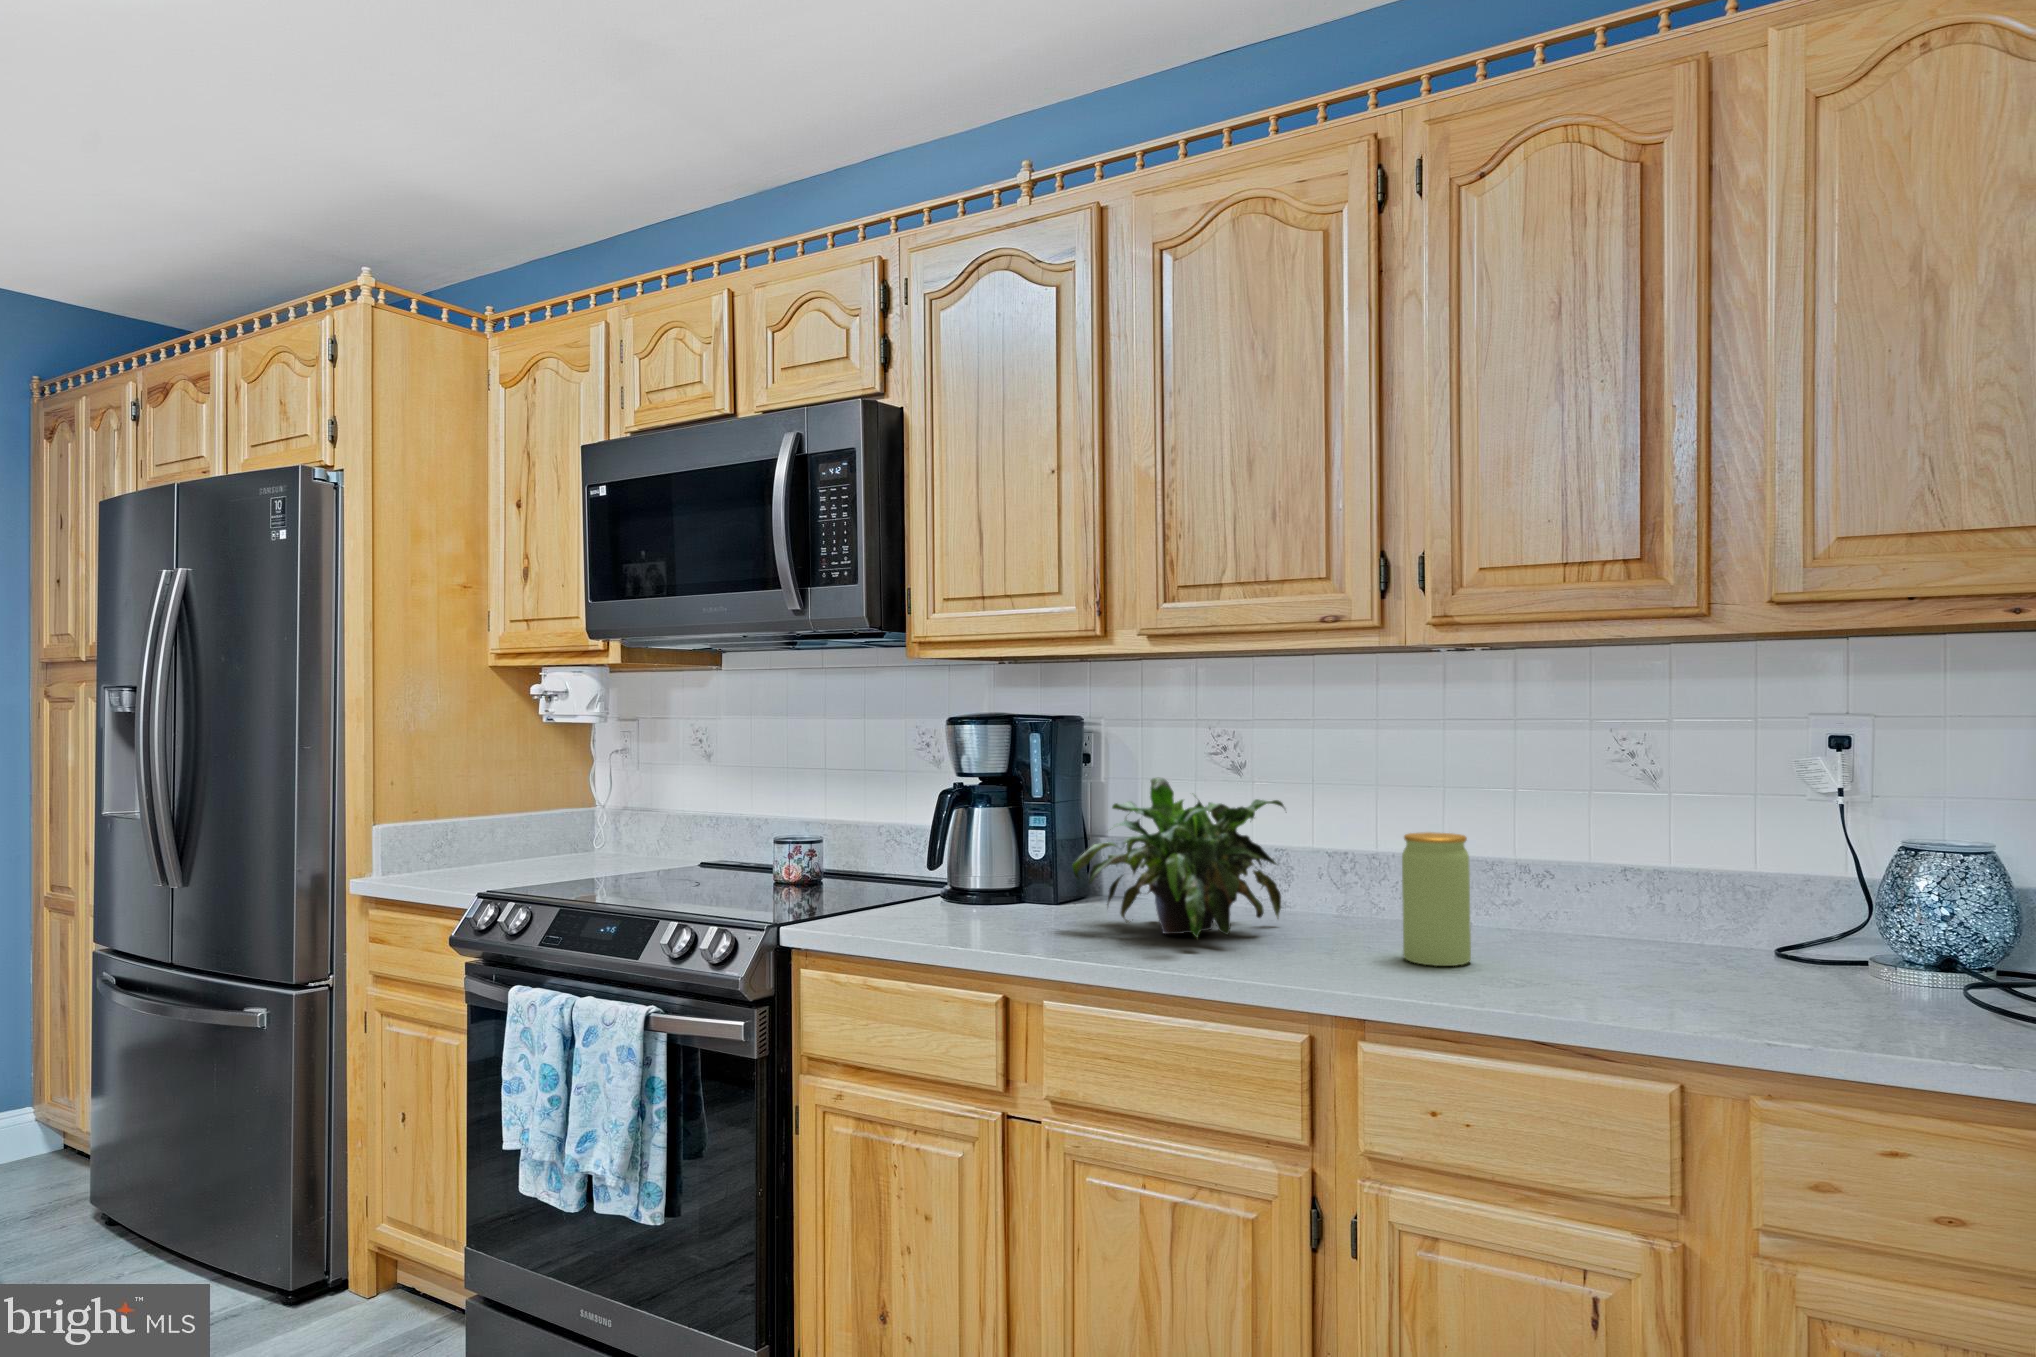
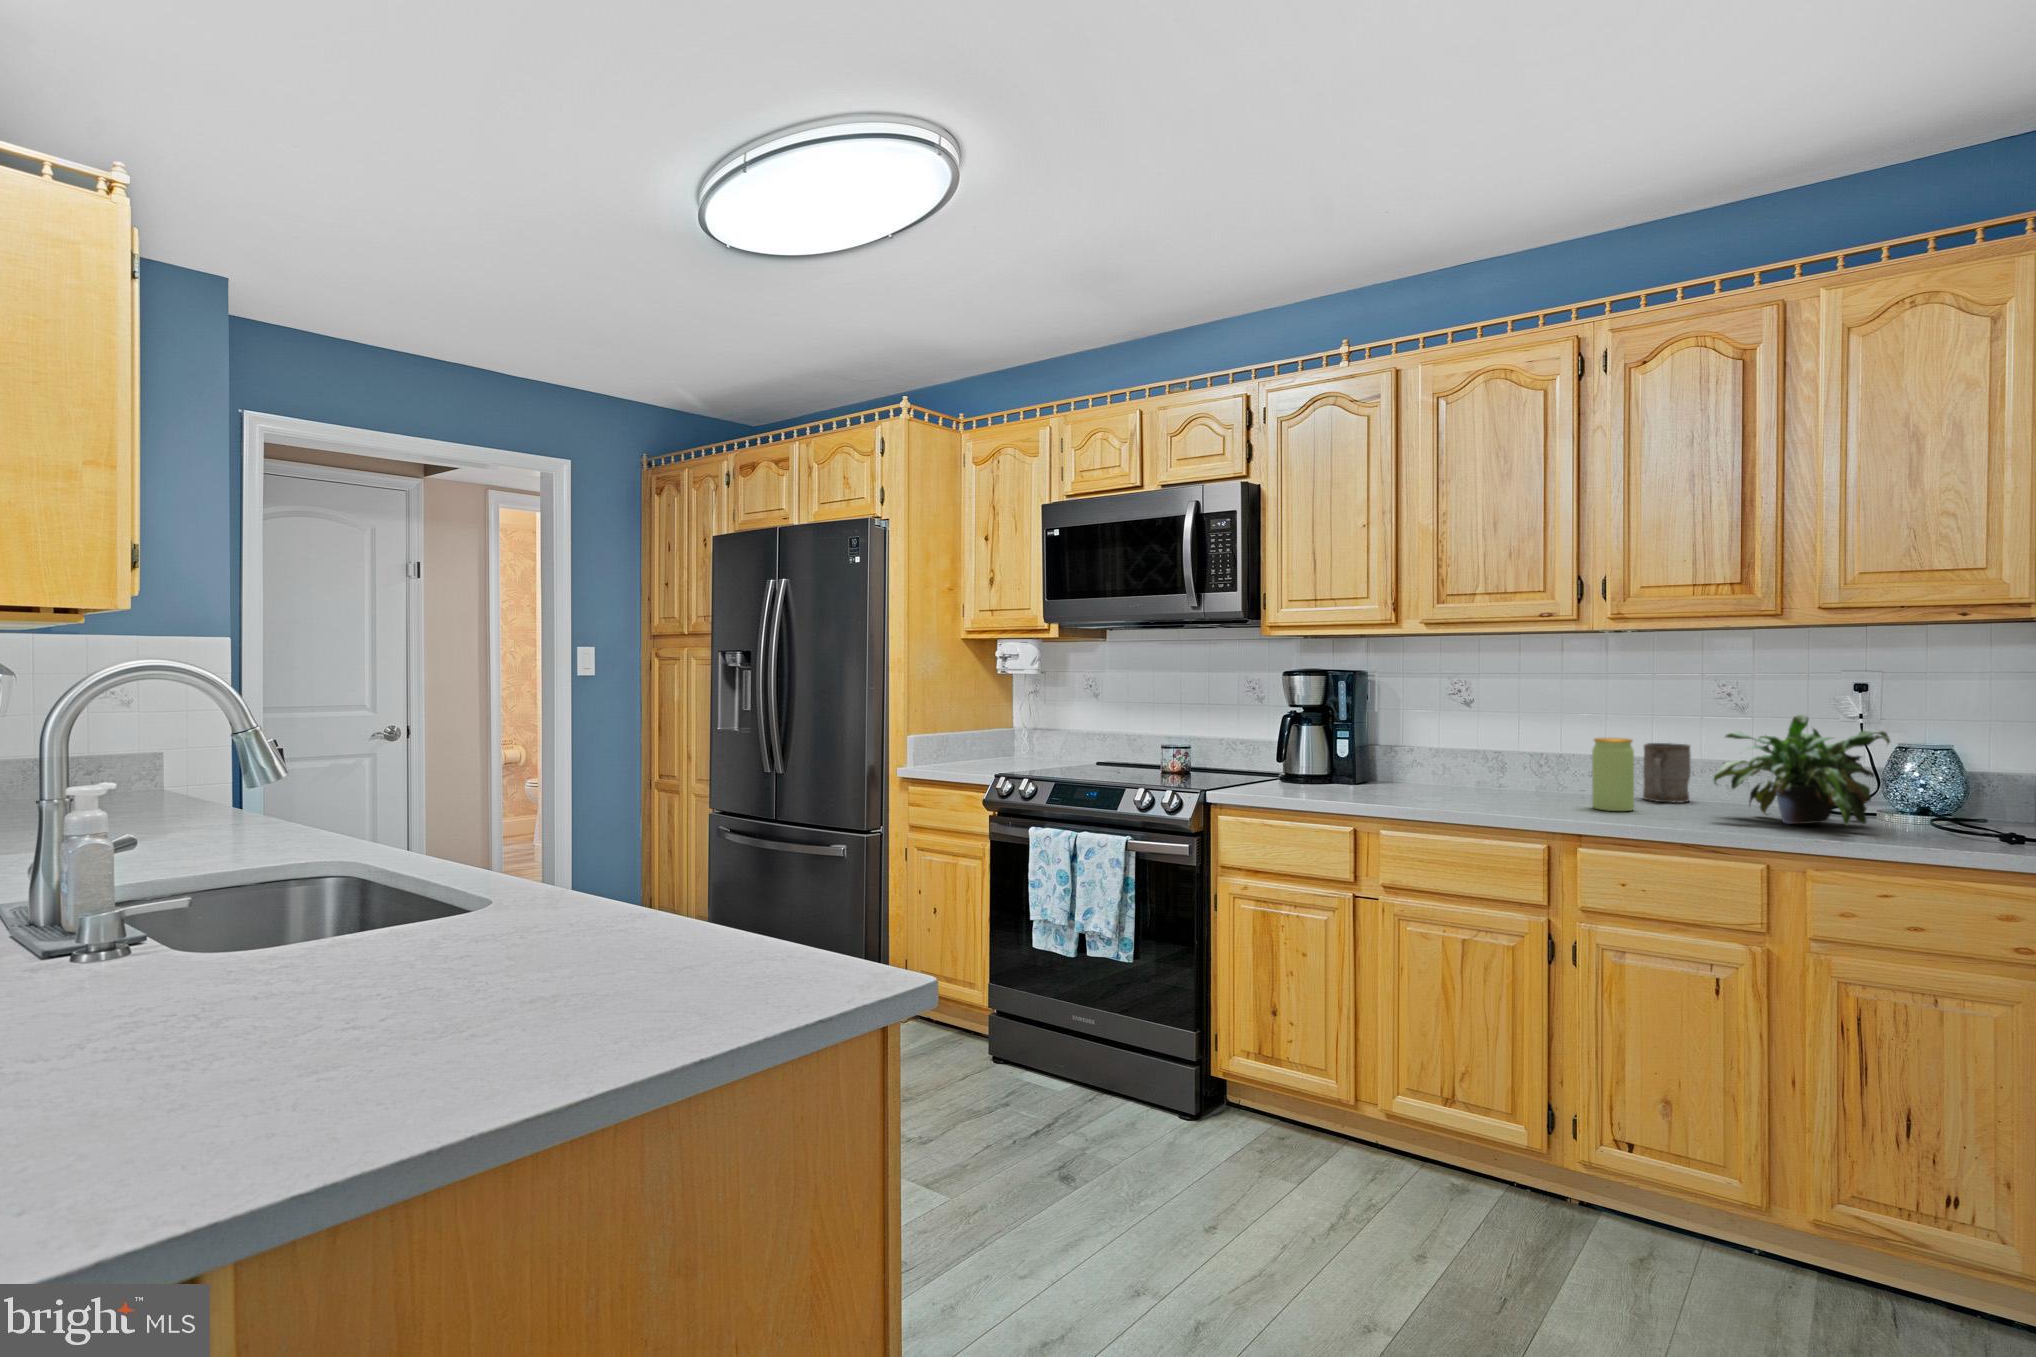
potted plant: present [1072,778,1284,938] -> present [1713,715,1890,825]
mug: none [1498,838,1574,943] -> present [1643,743,1691,803]

